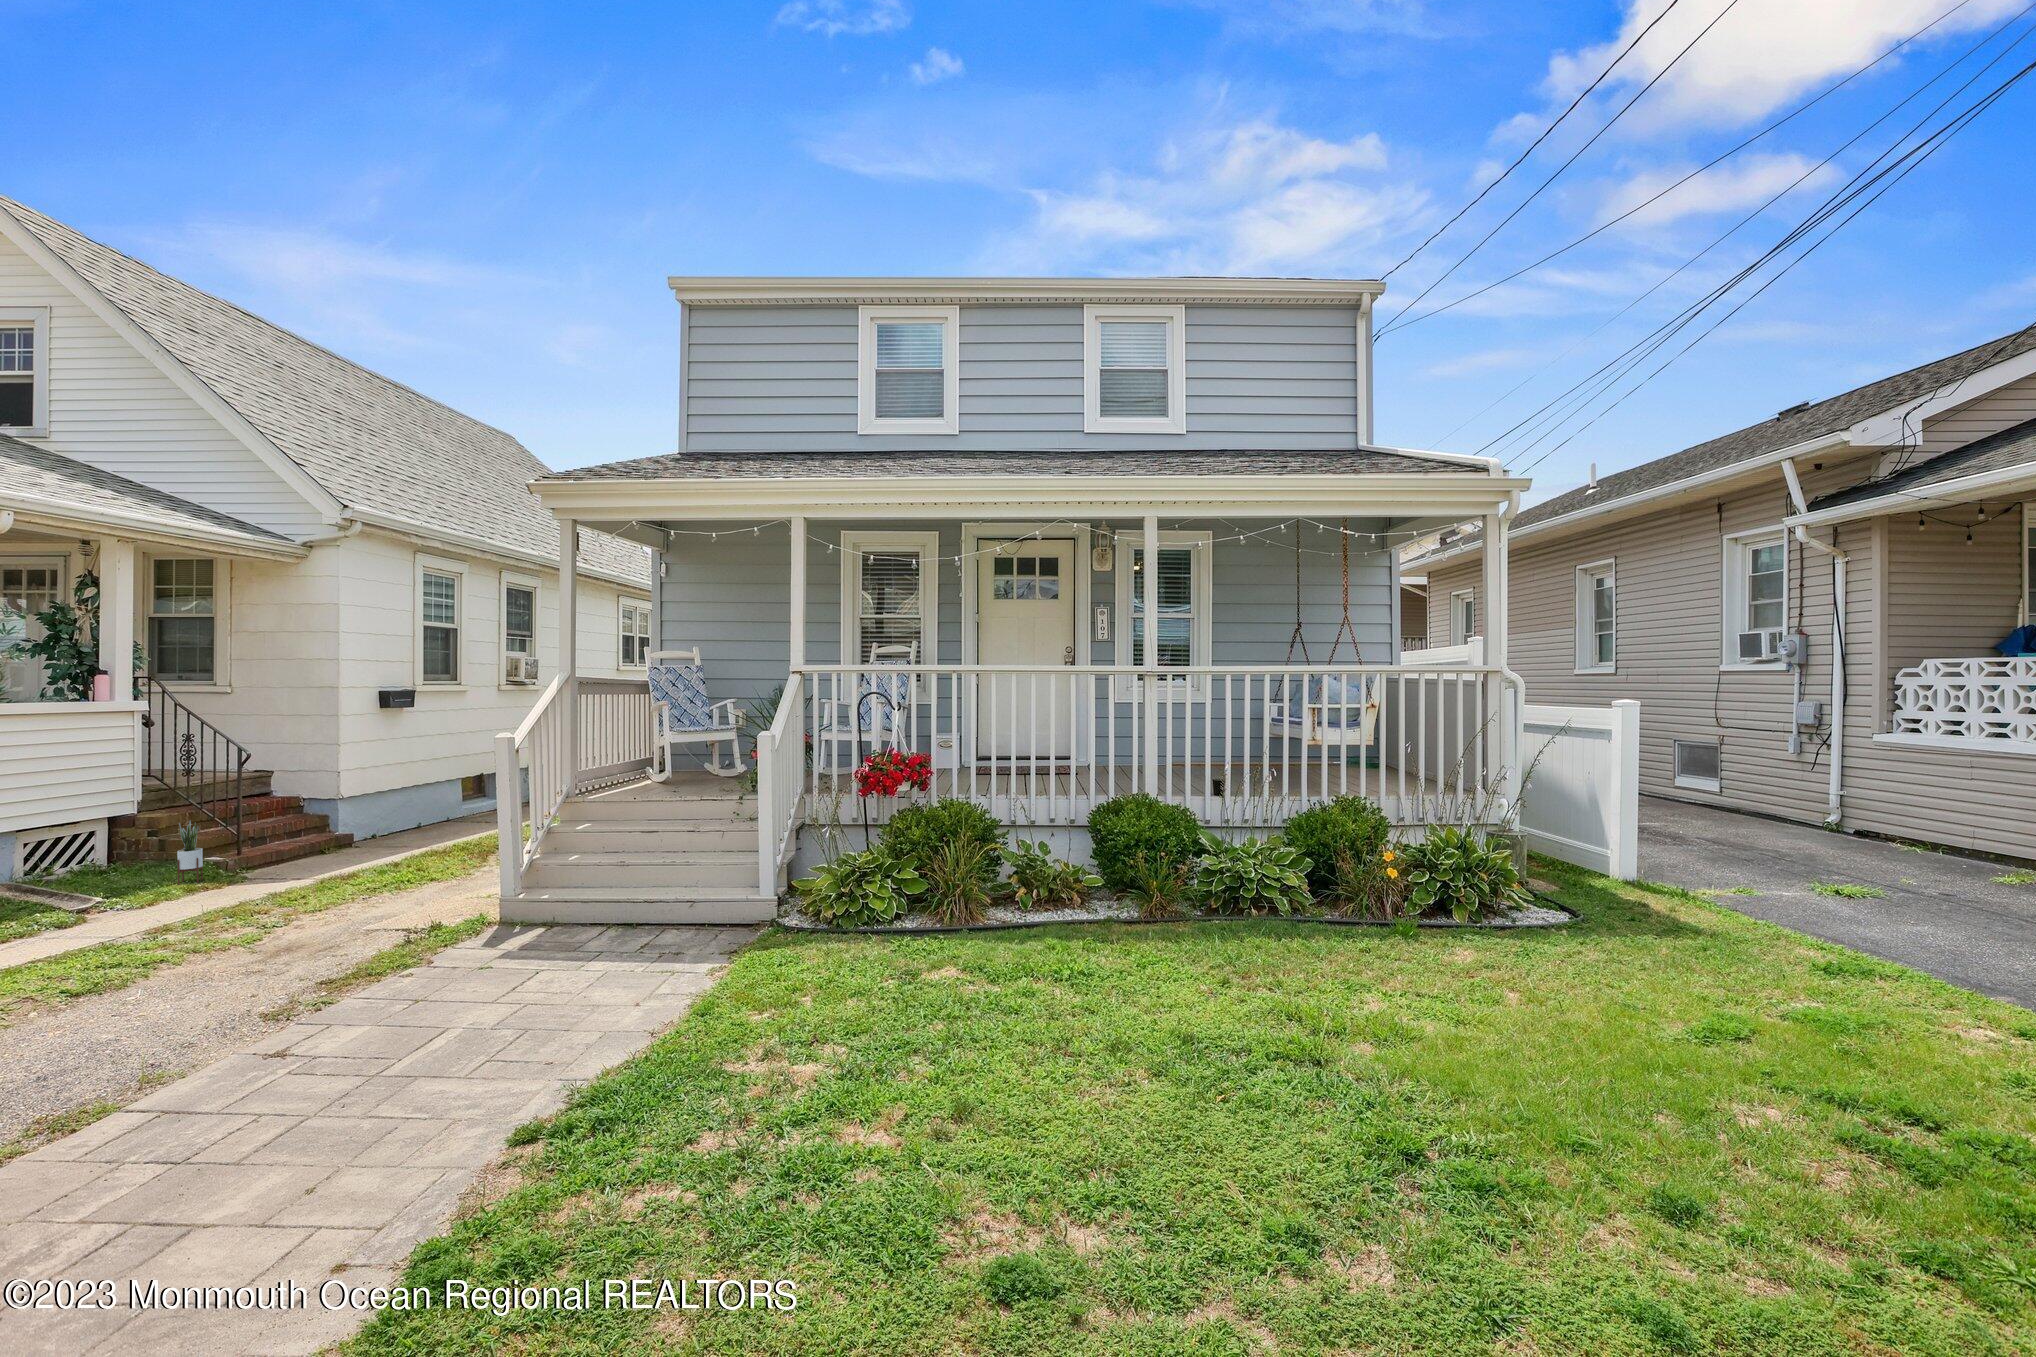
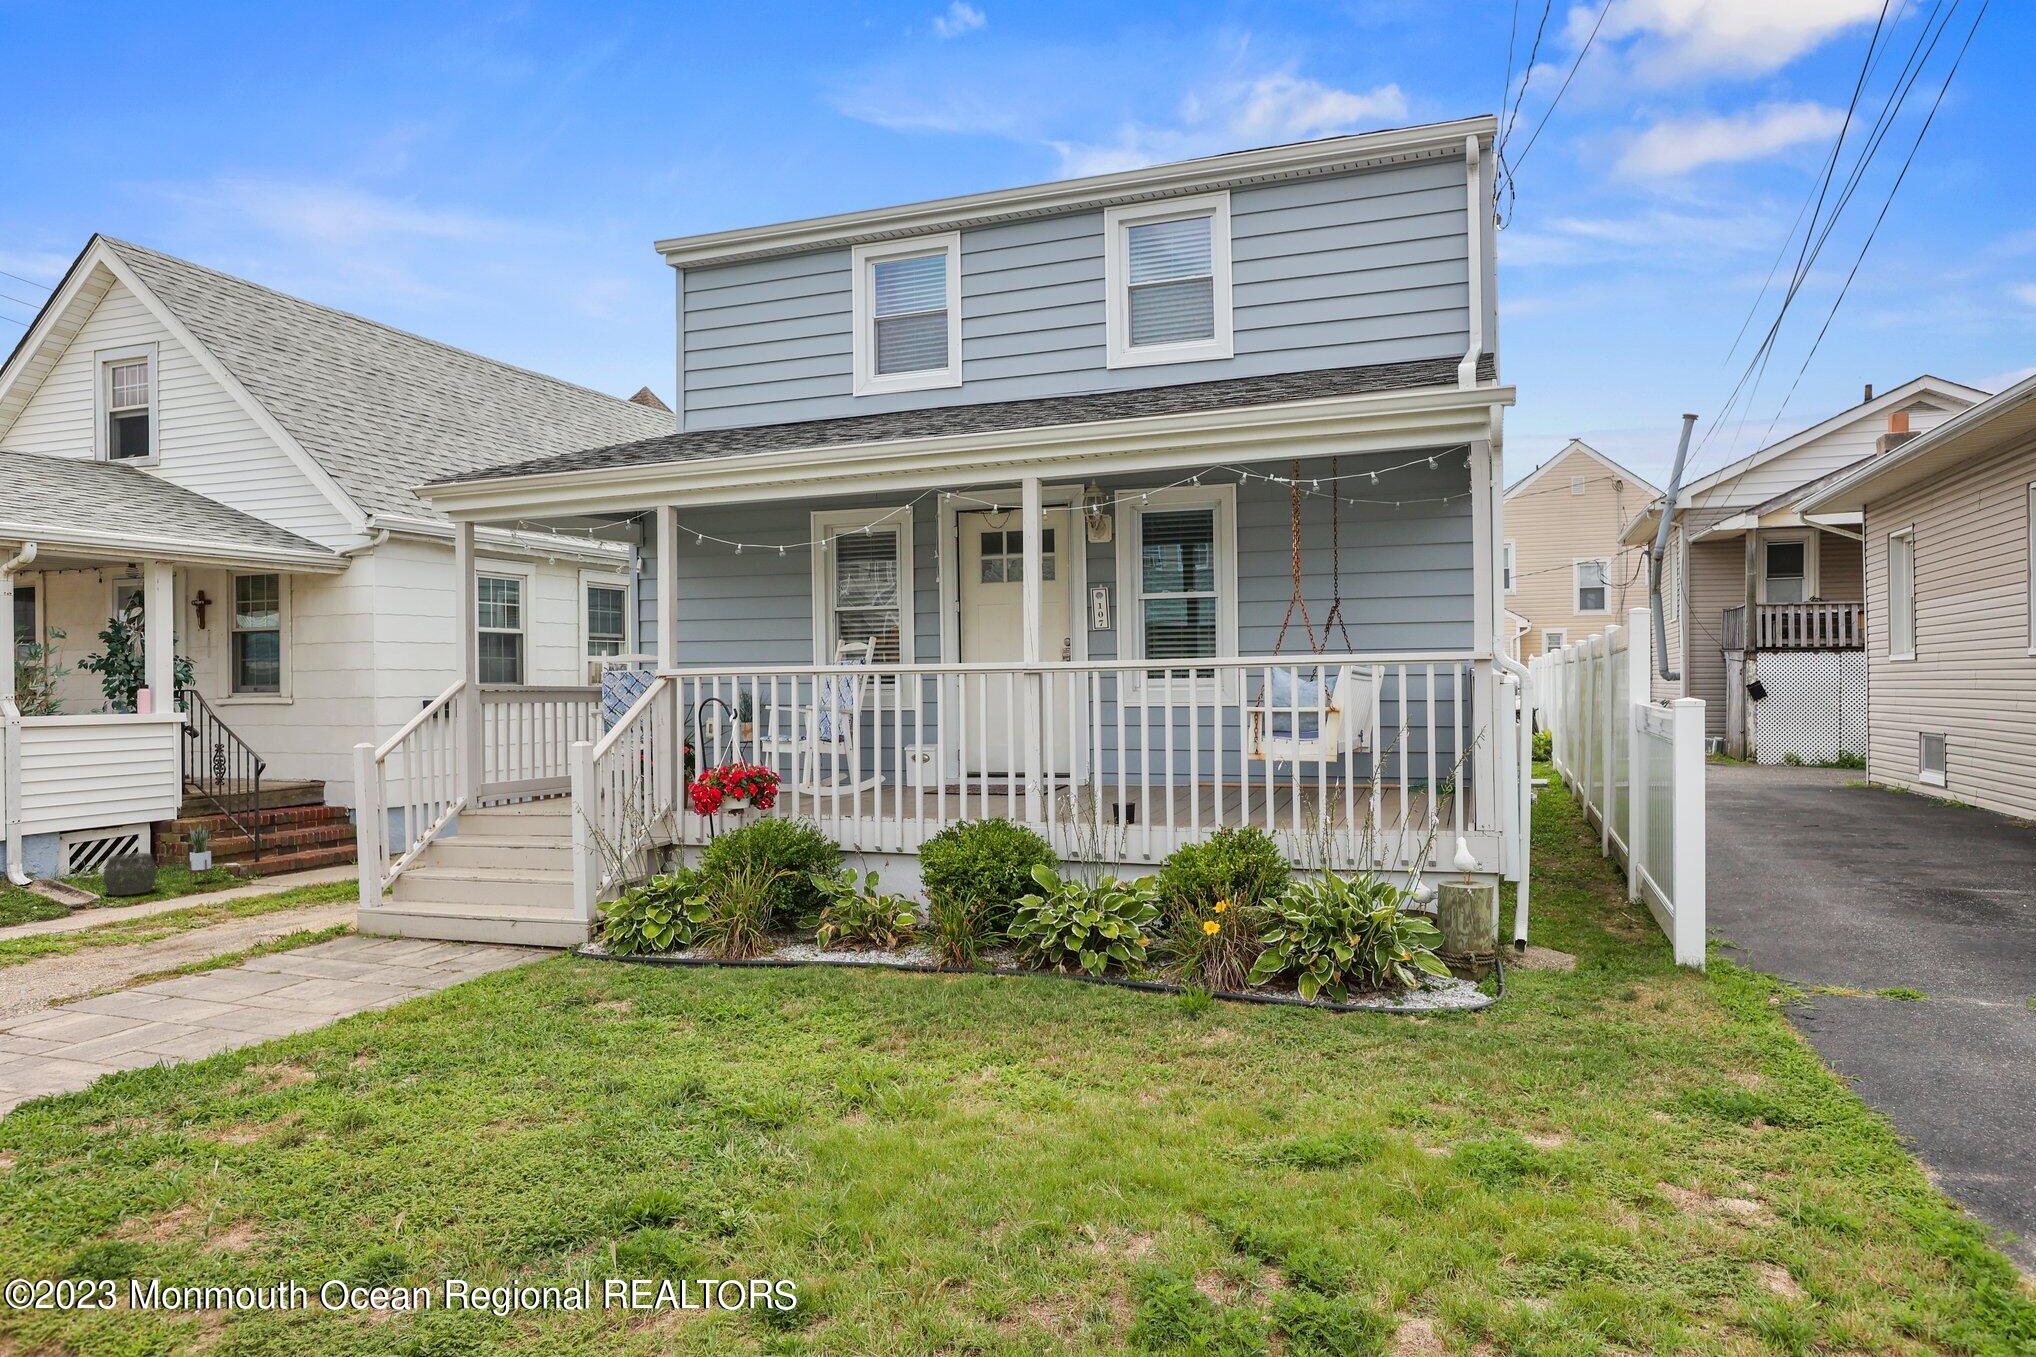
woven basket: none [74,854,142,902] -> present [103,853,157,896]

